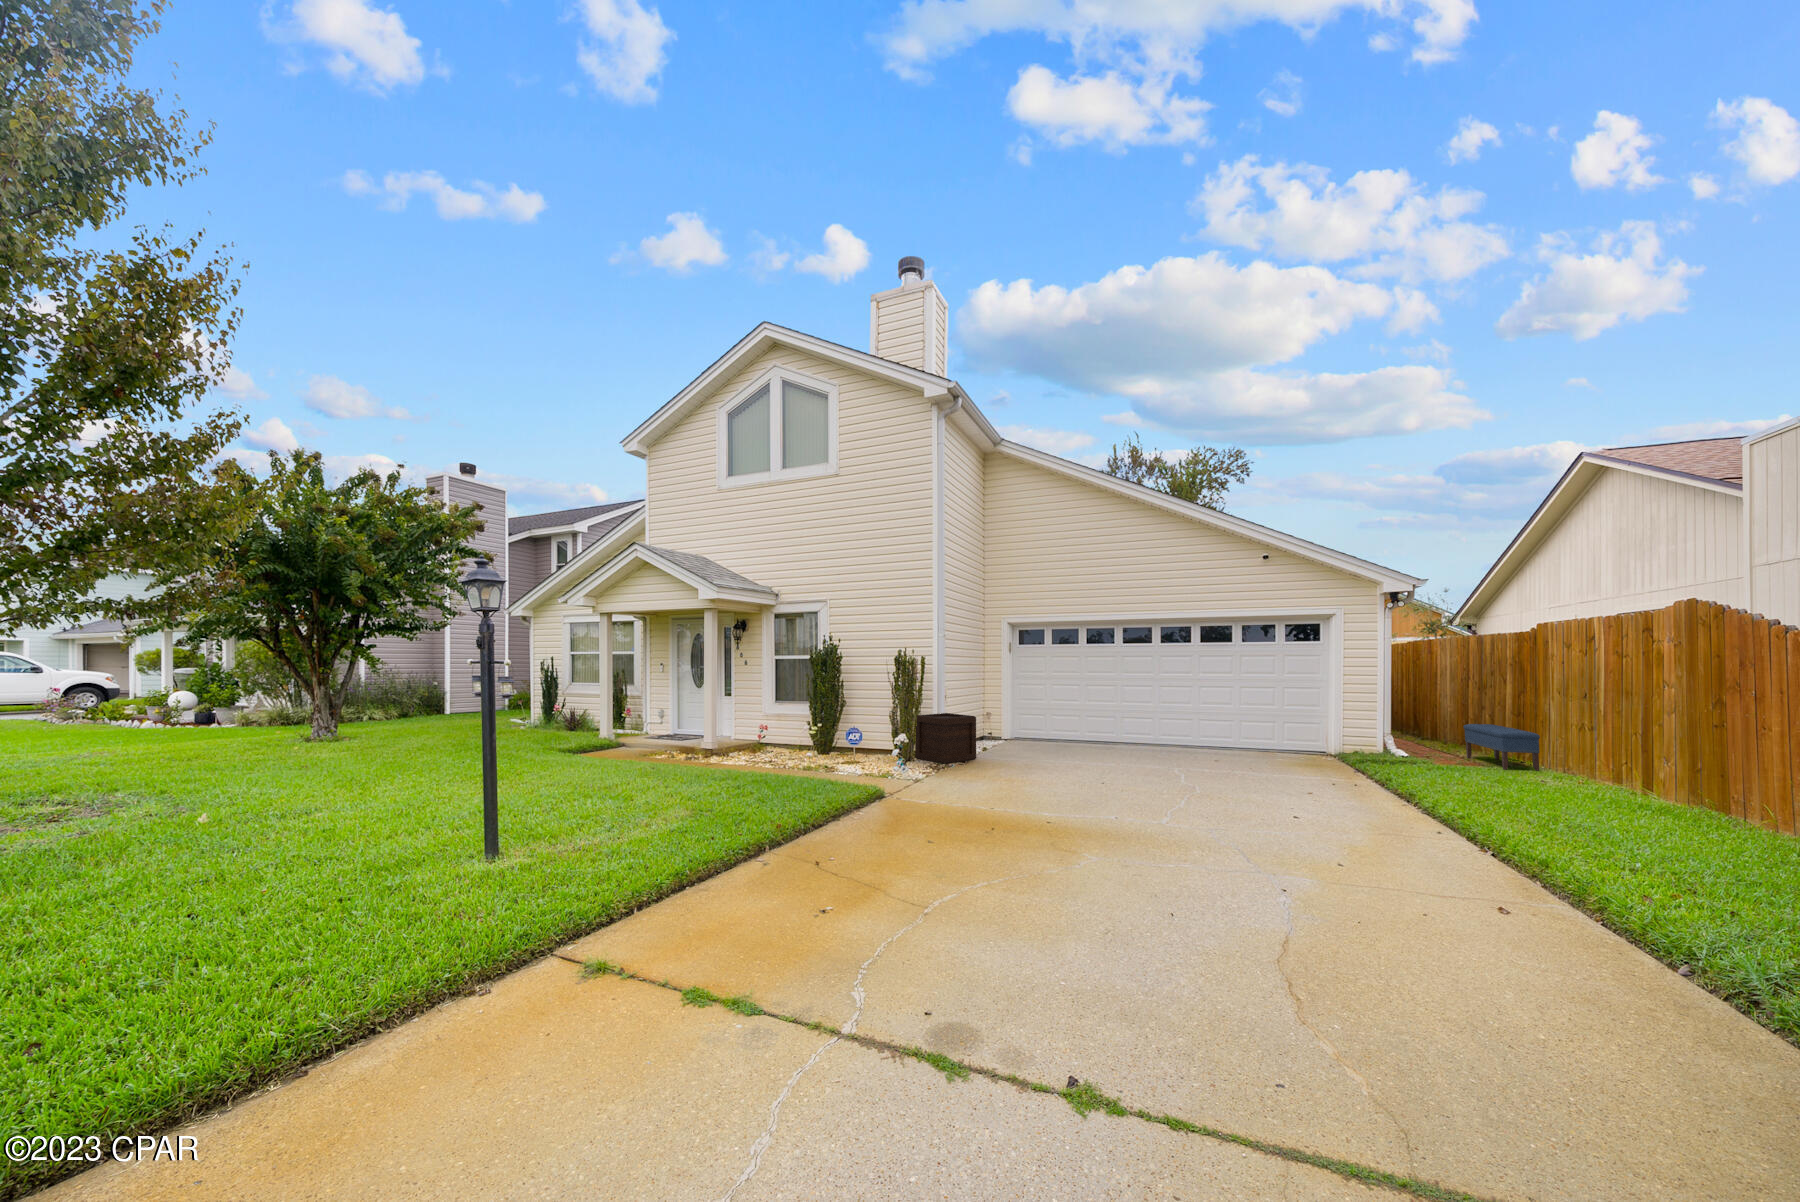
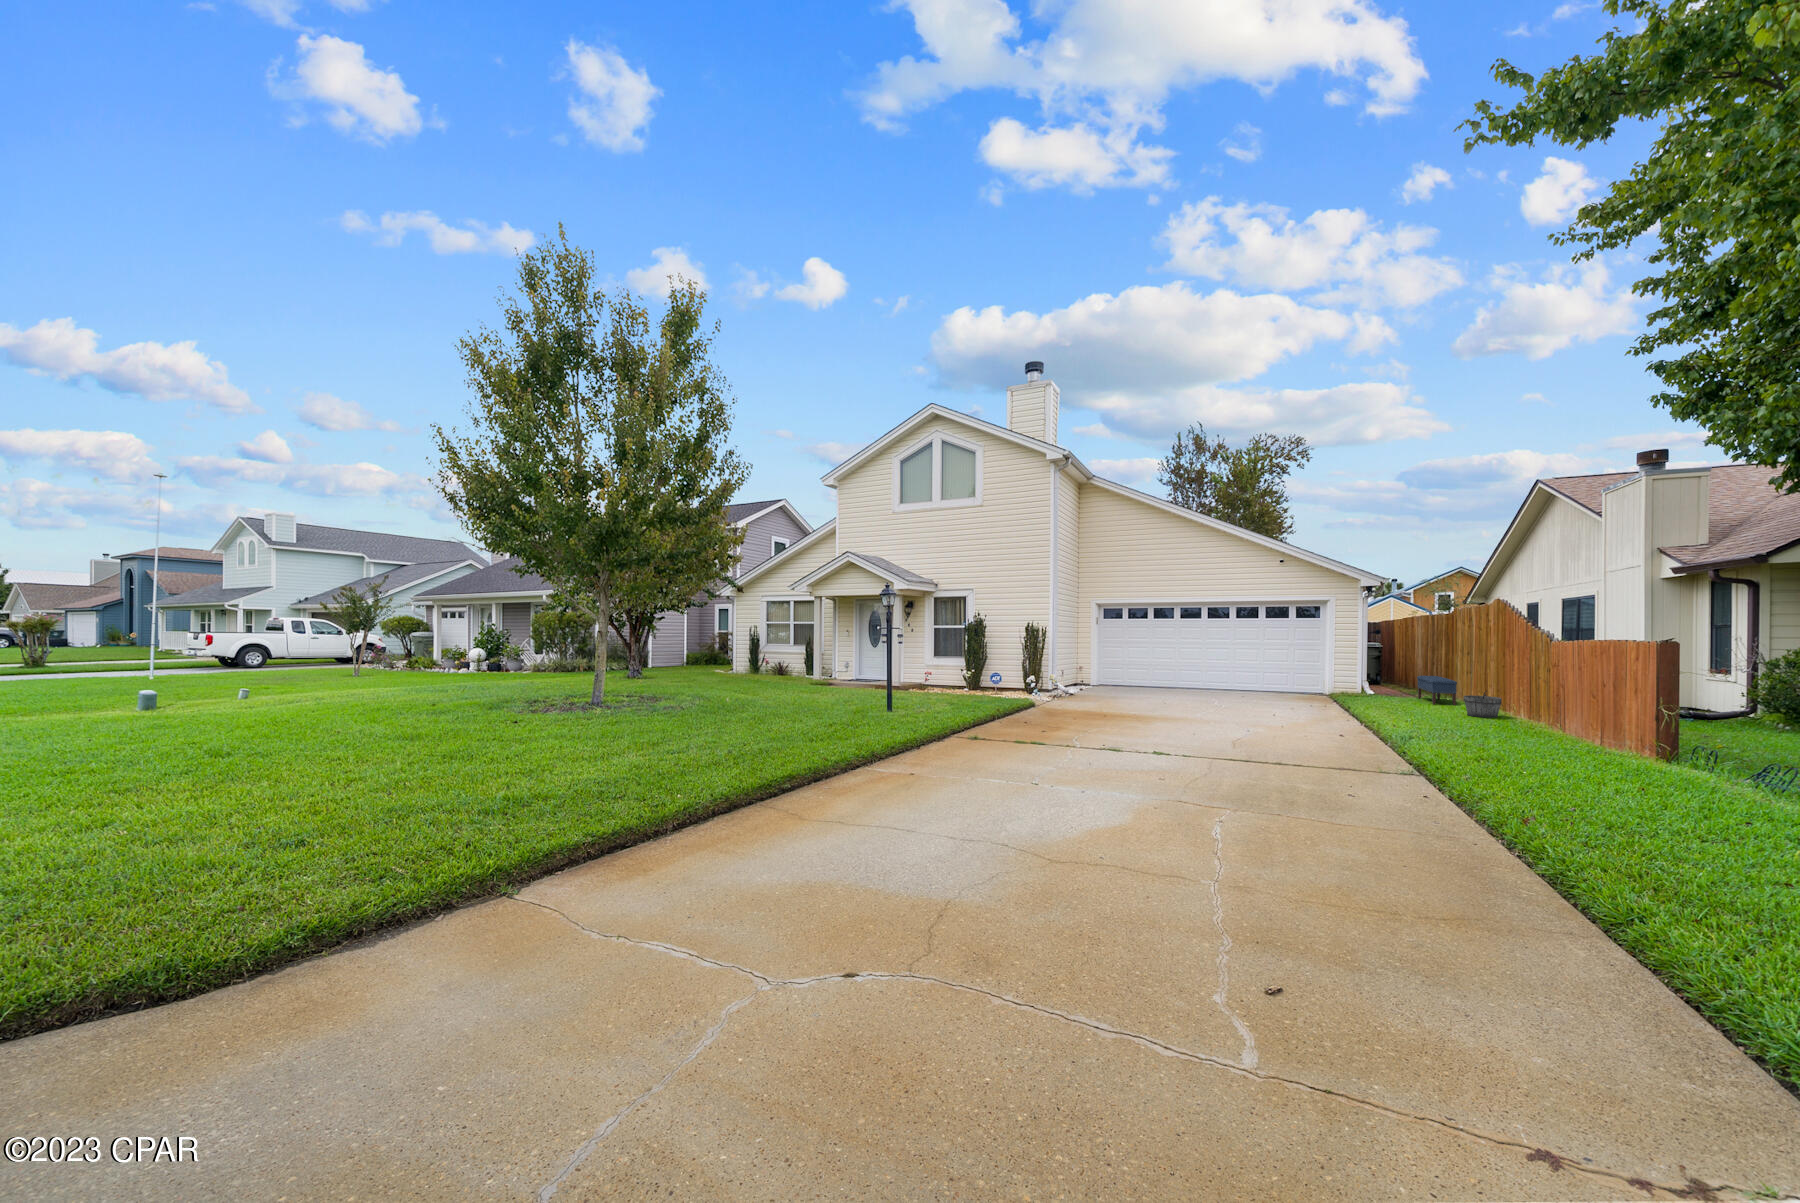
wooden crate: present [915,713,976,764] -> none [1039,667,1079,699]
wooden bucket: none [1614,757,1694,806] -> present [1464,692,1502,718]

